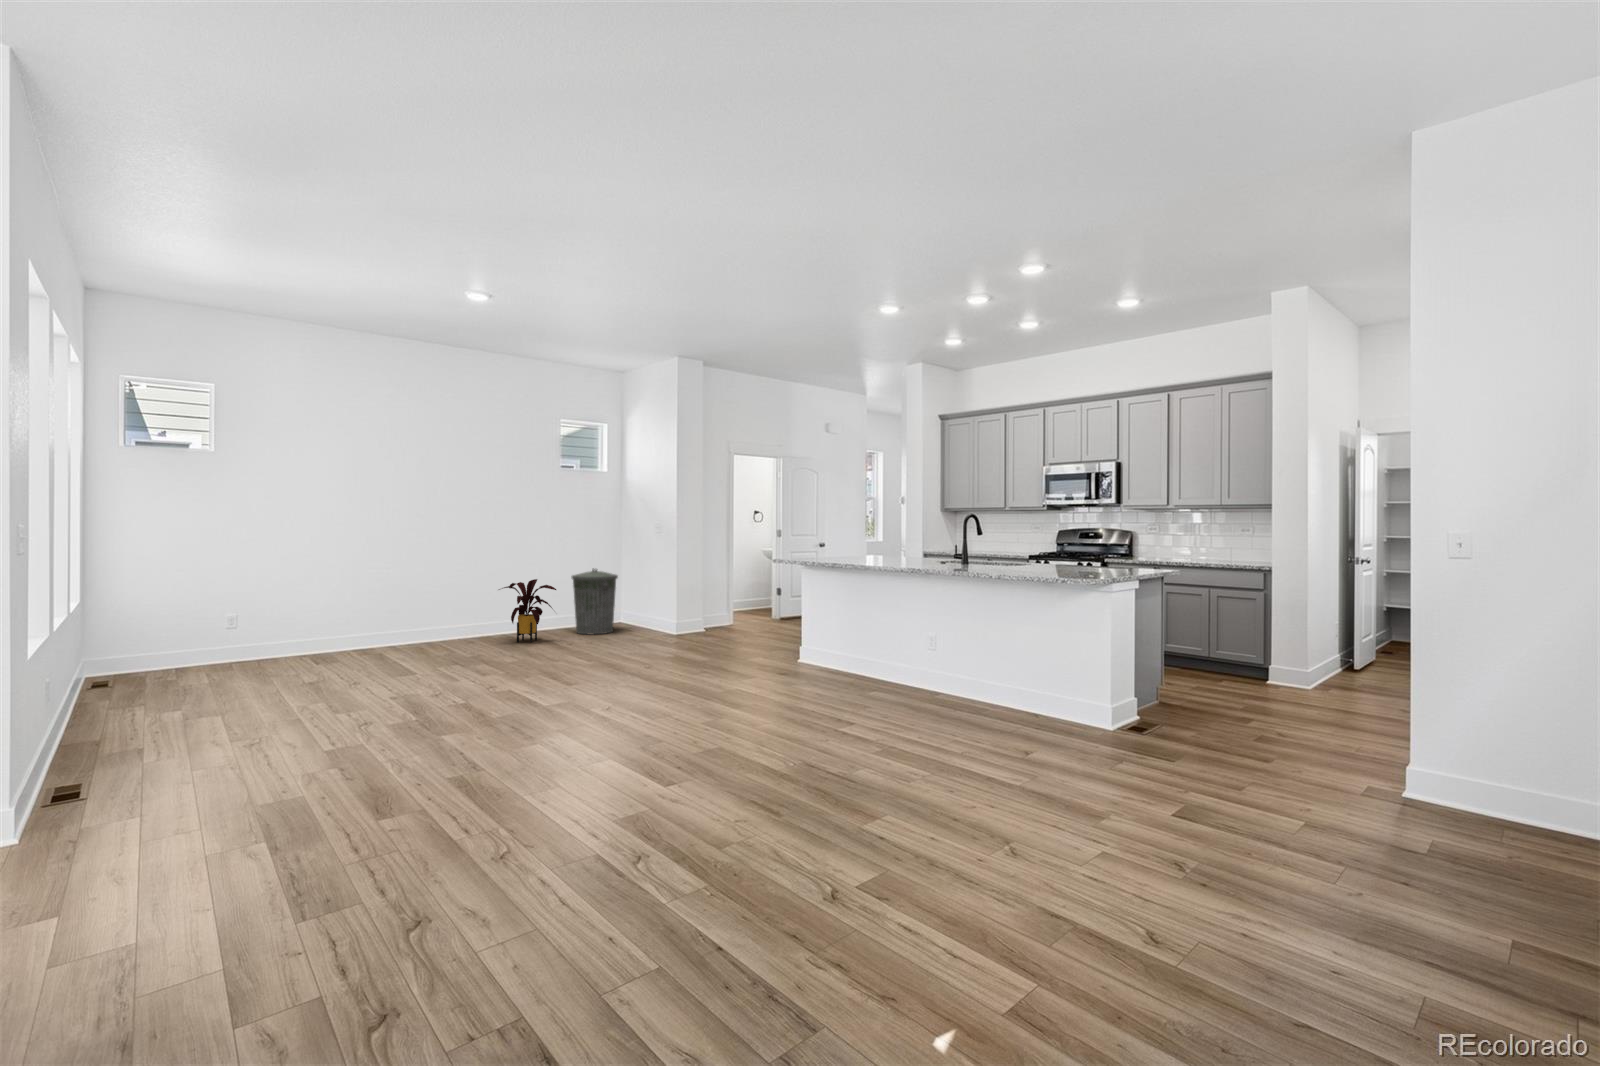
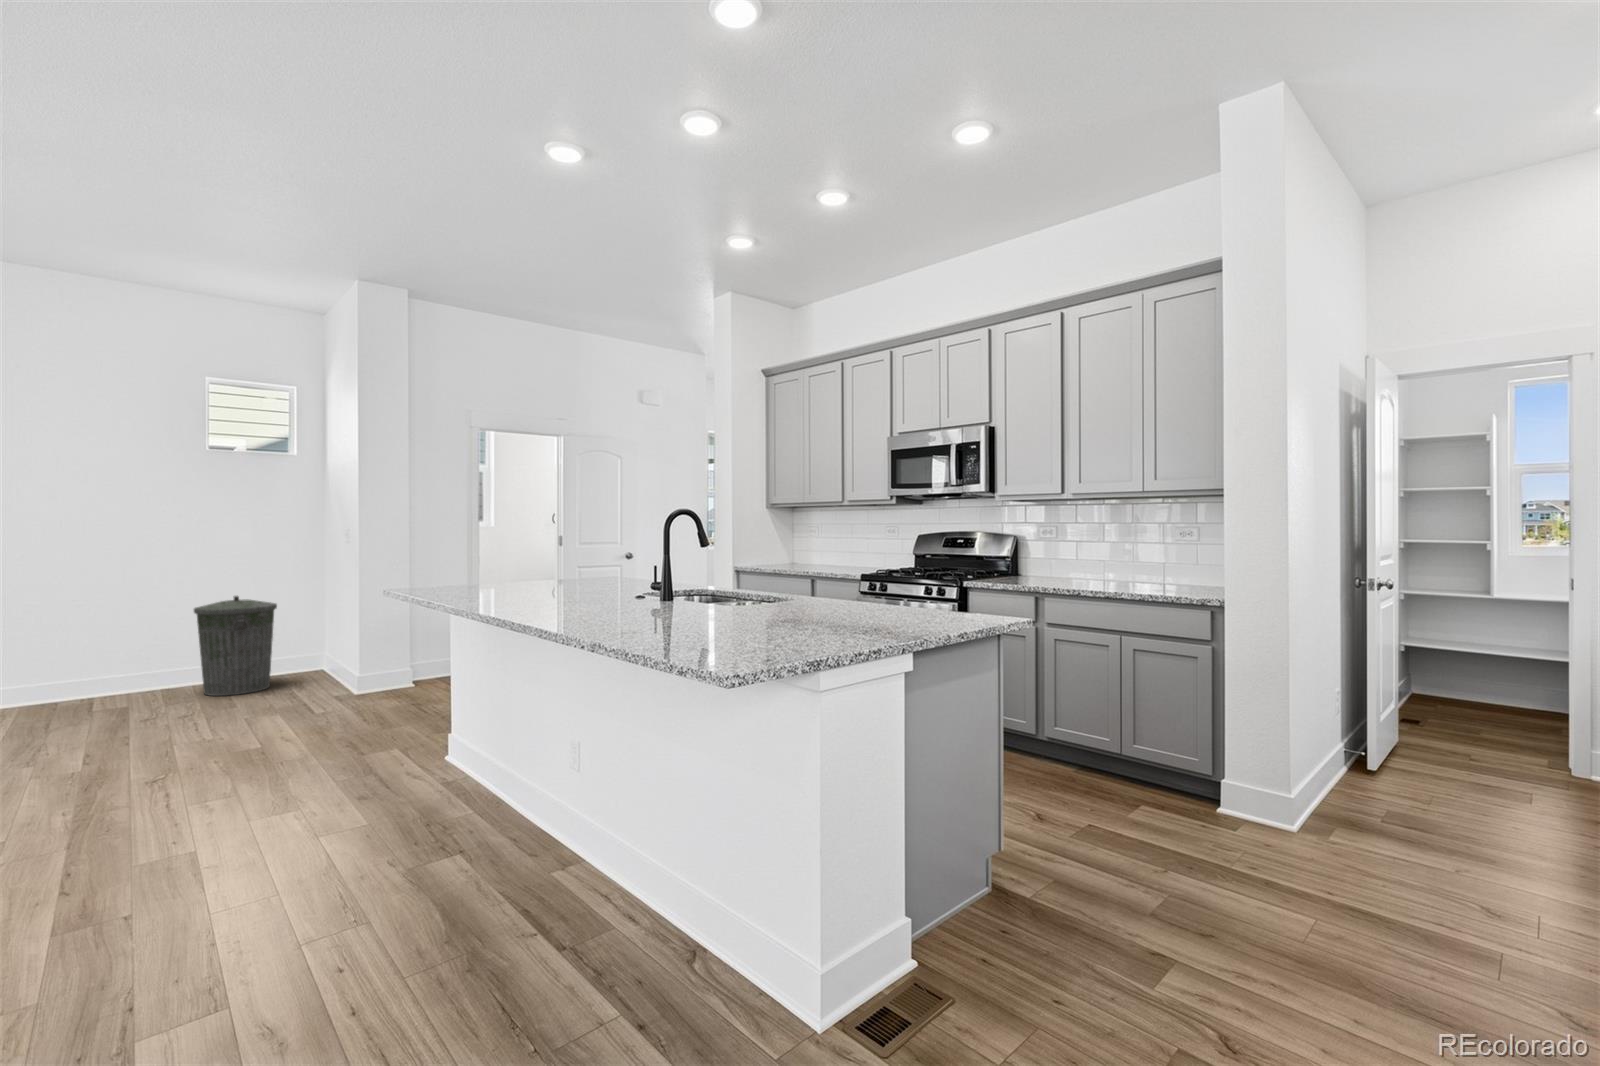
house plant: present [499,579,556,642] -> none [26,614,136,716]

